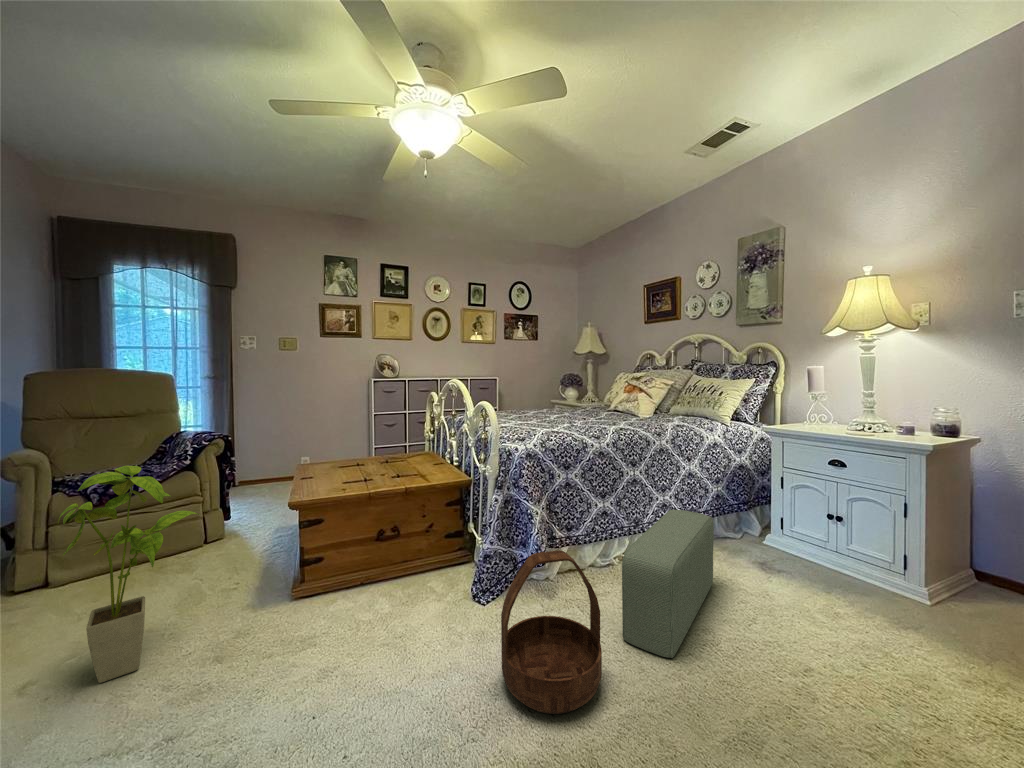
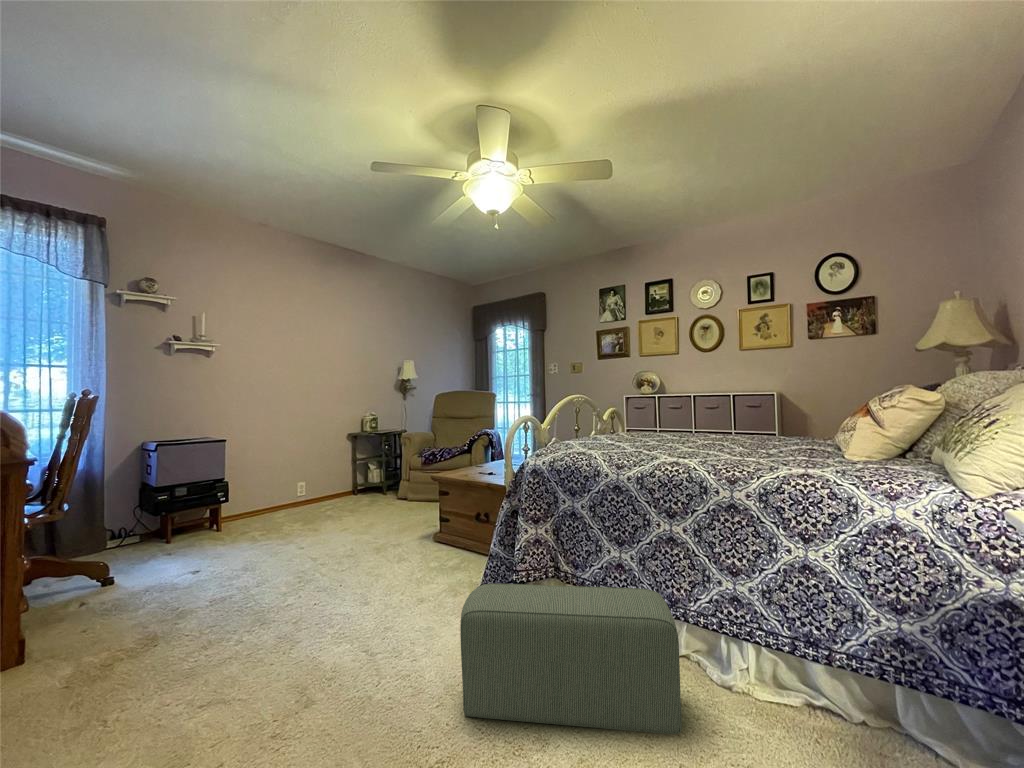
house plant: present [58,466,200,683] -> none [340,441,396,540]
basket: present [501,550,602,714] -> none [356,541,441,674]

